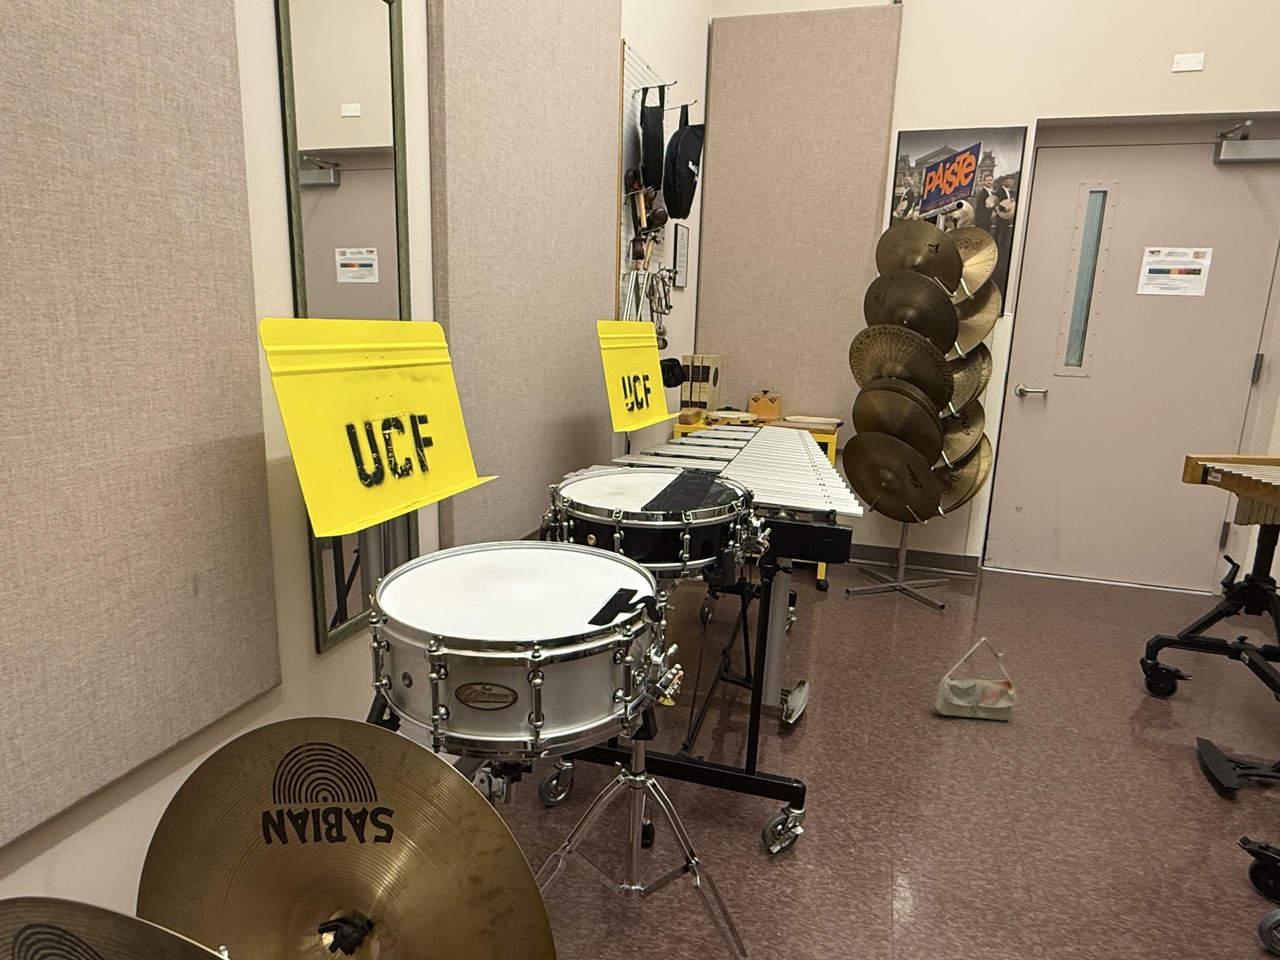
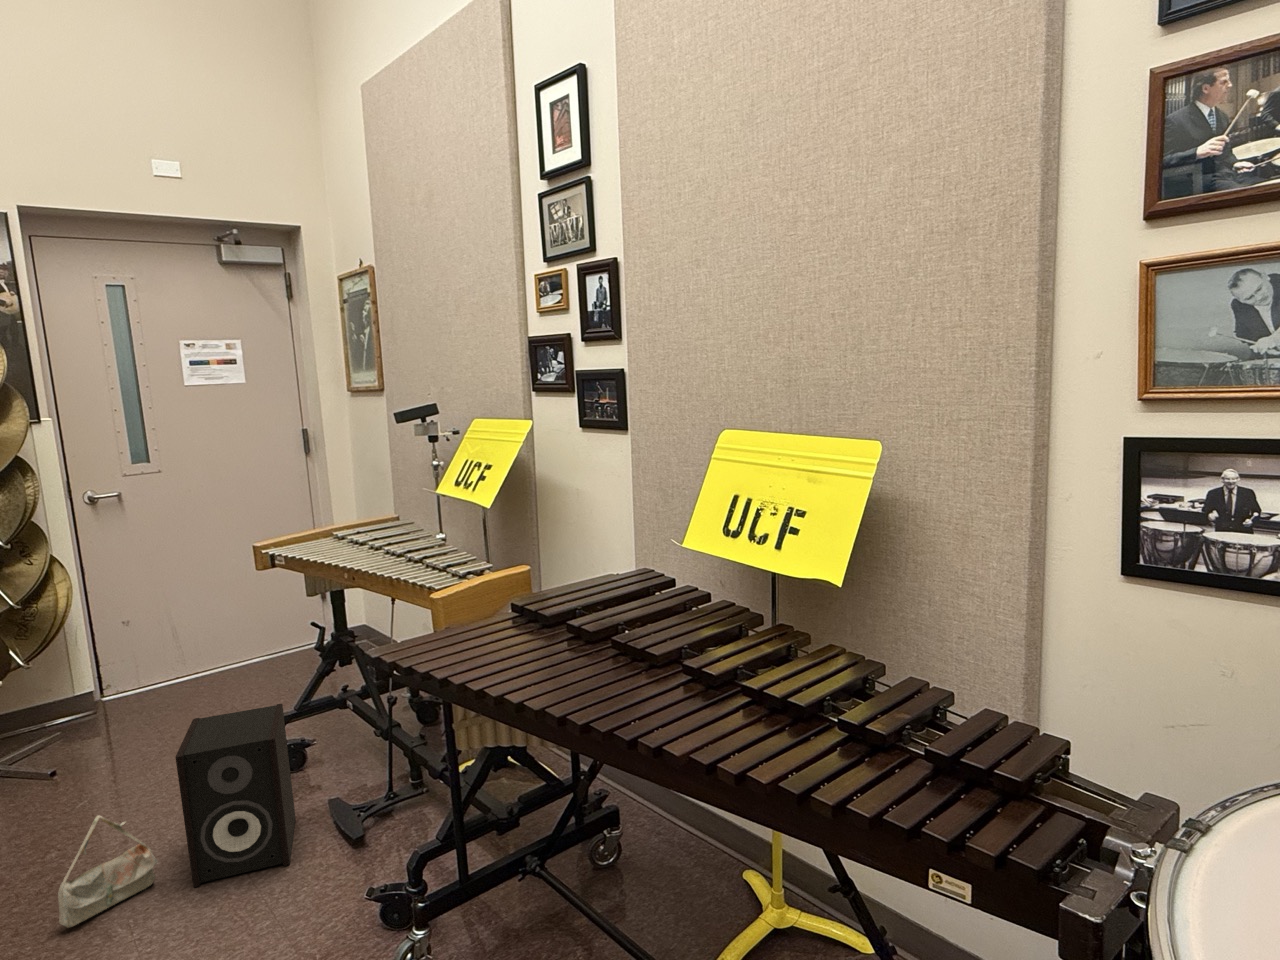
speaker: none [1044,595,1181,778] -> present [176,704,296,887]

